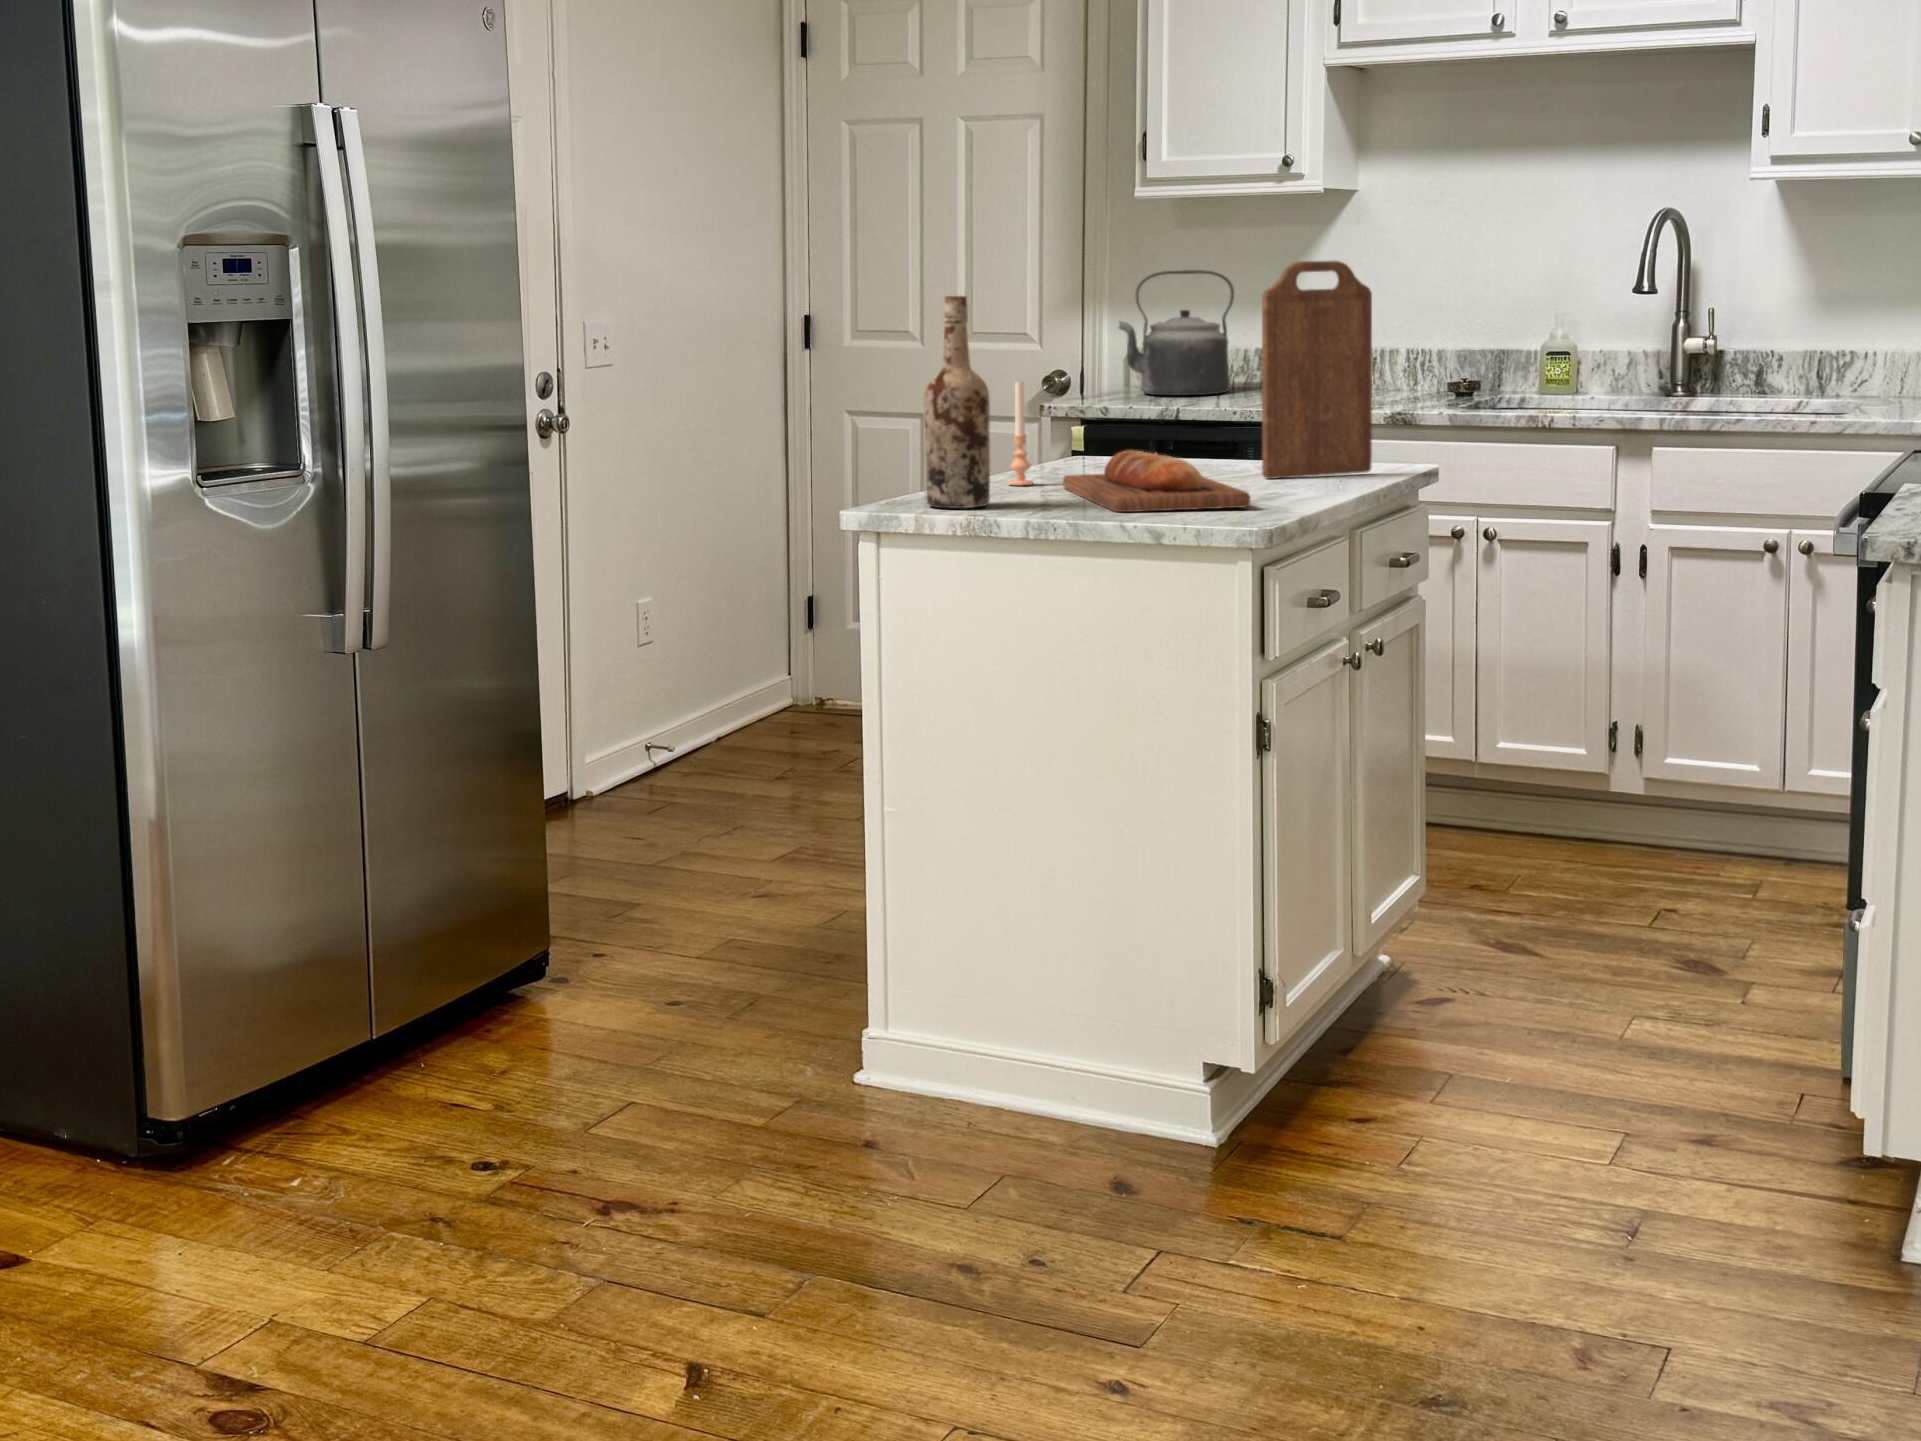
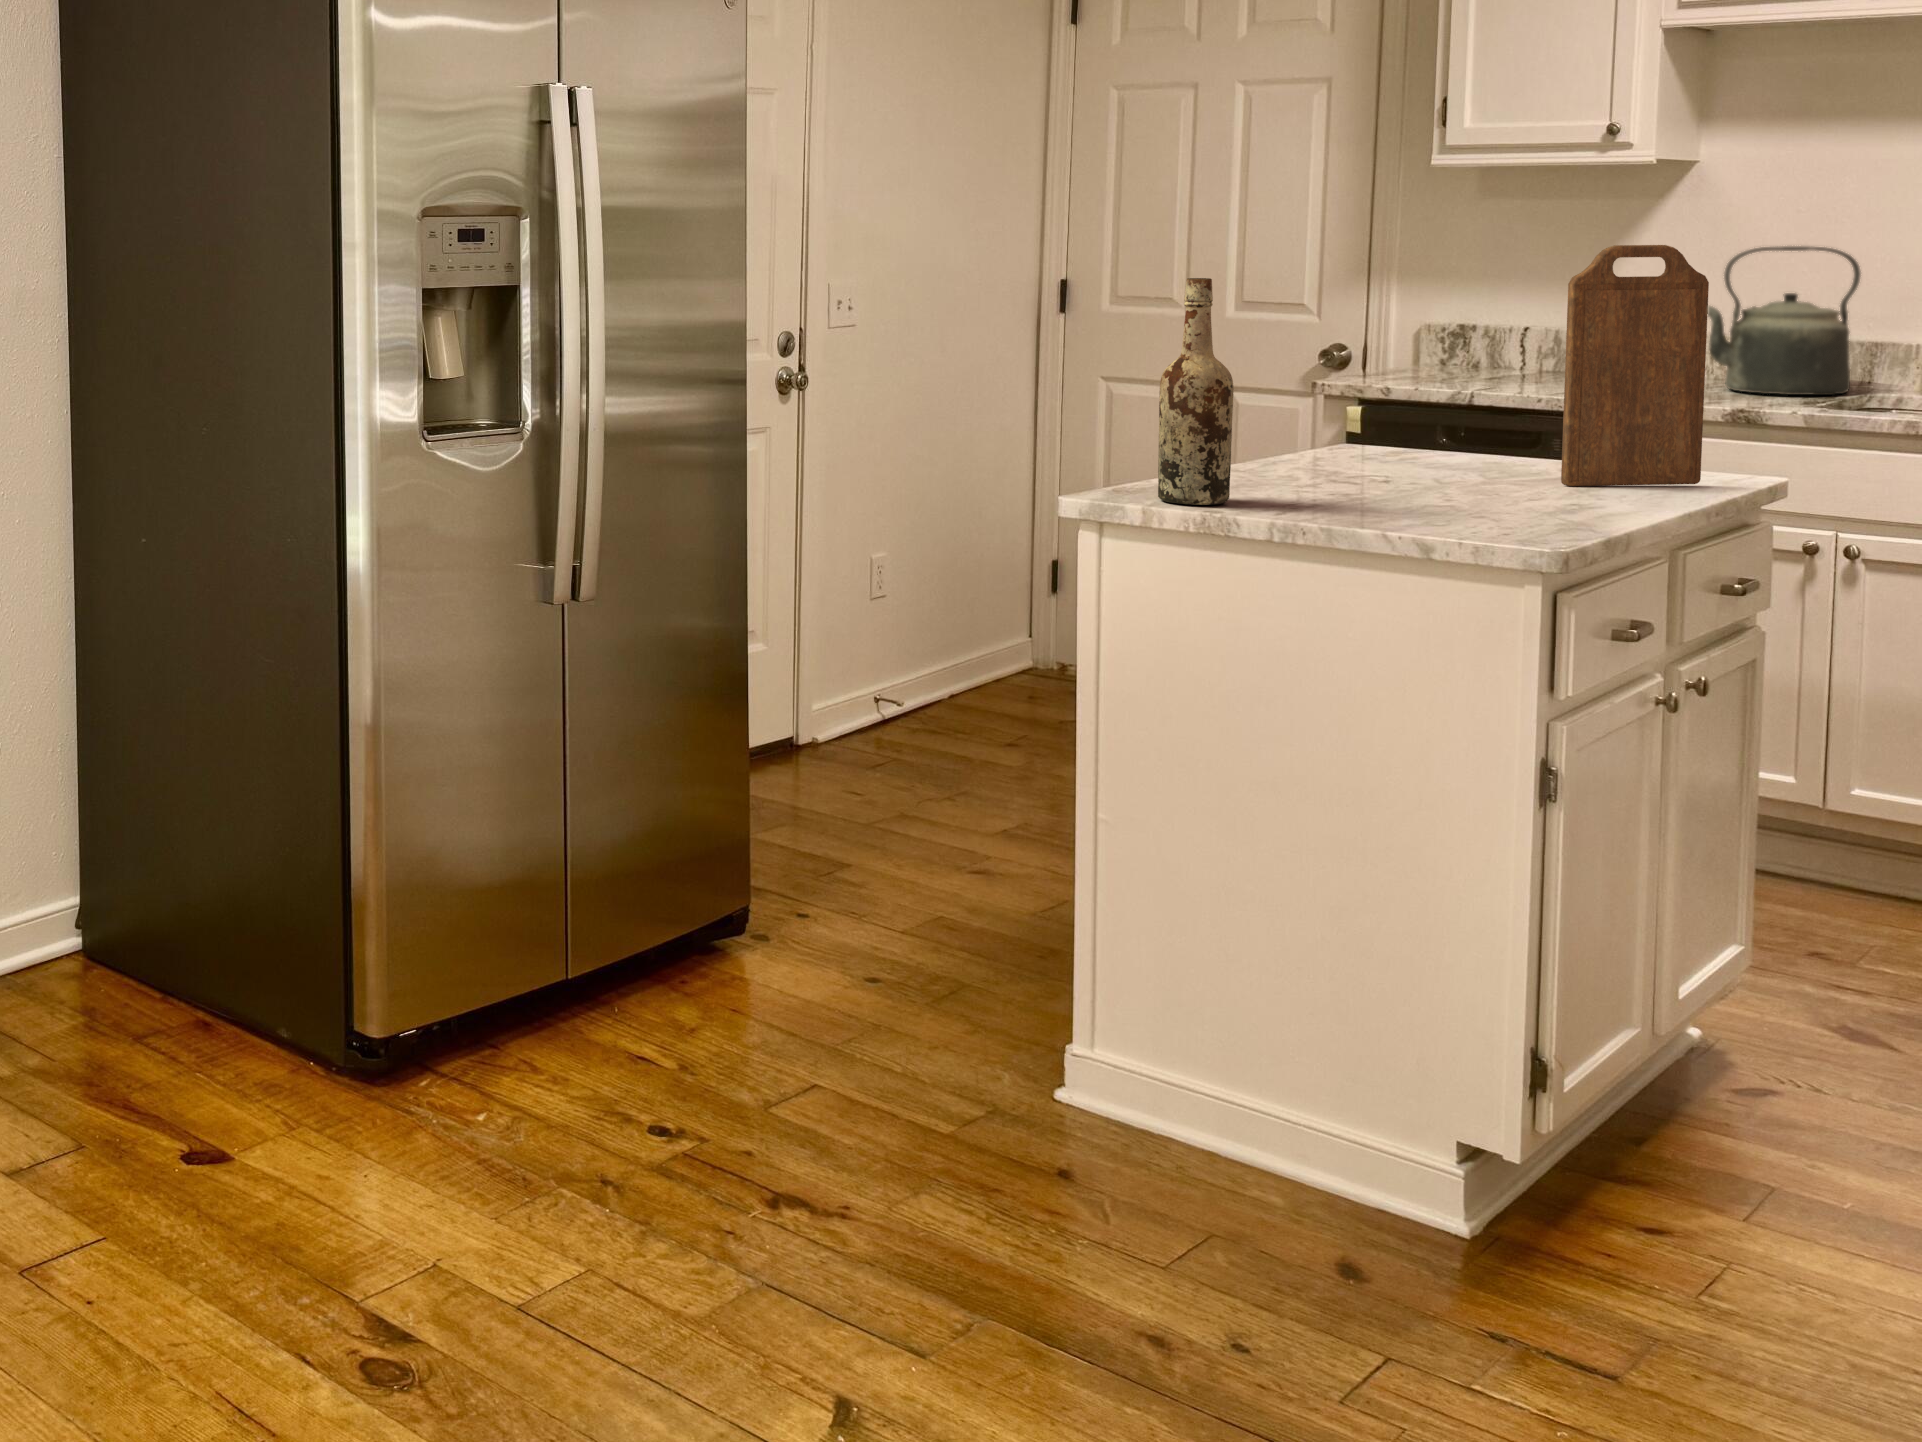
kettle: present [1119,270,1234,395] -> present [1708,246,1861,395]
candle: present [1008,381,1033,485] -> none [1255,367,1285,479]
bread loaf: present [1063,450,1250,512] -> none [1318,449,1541,523]

